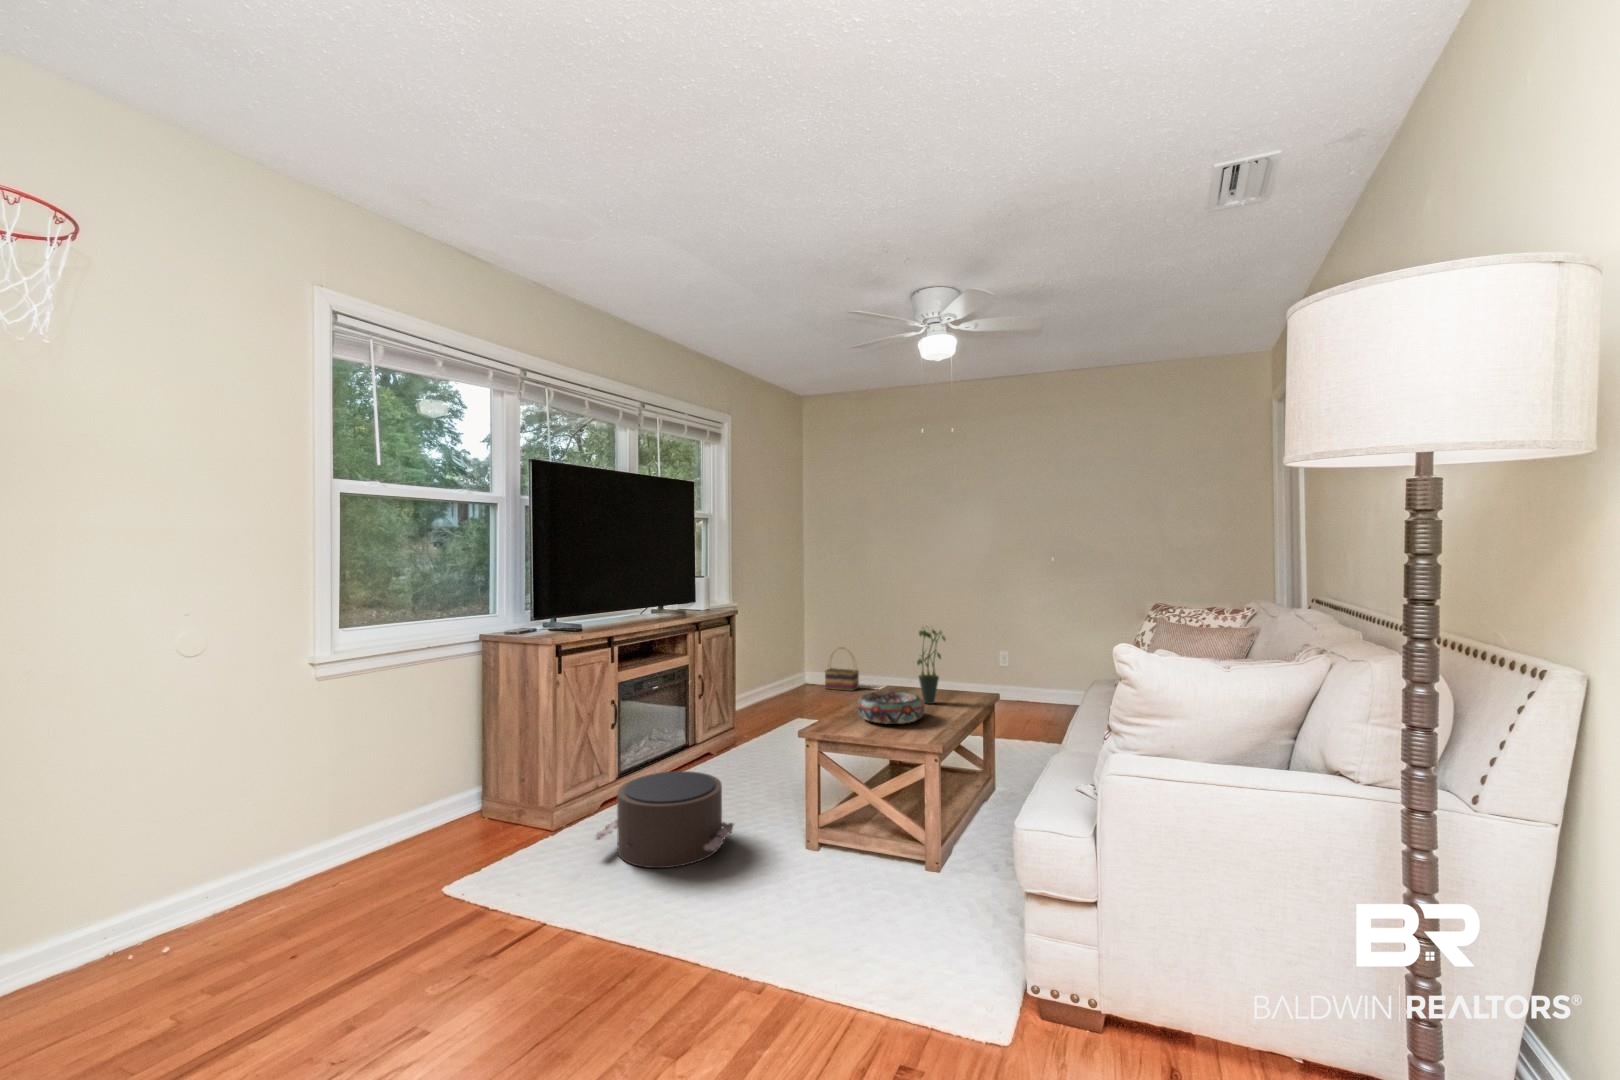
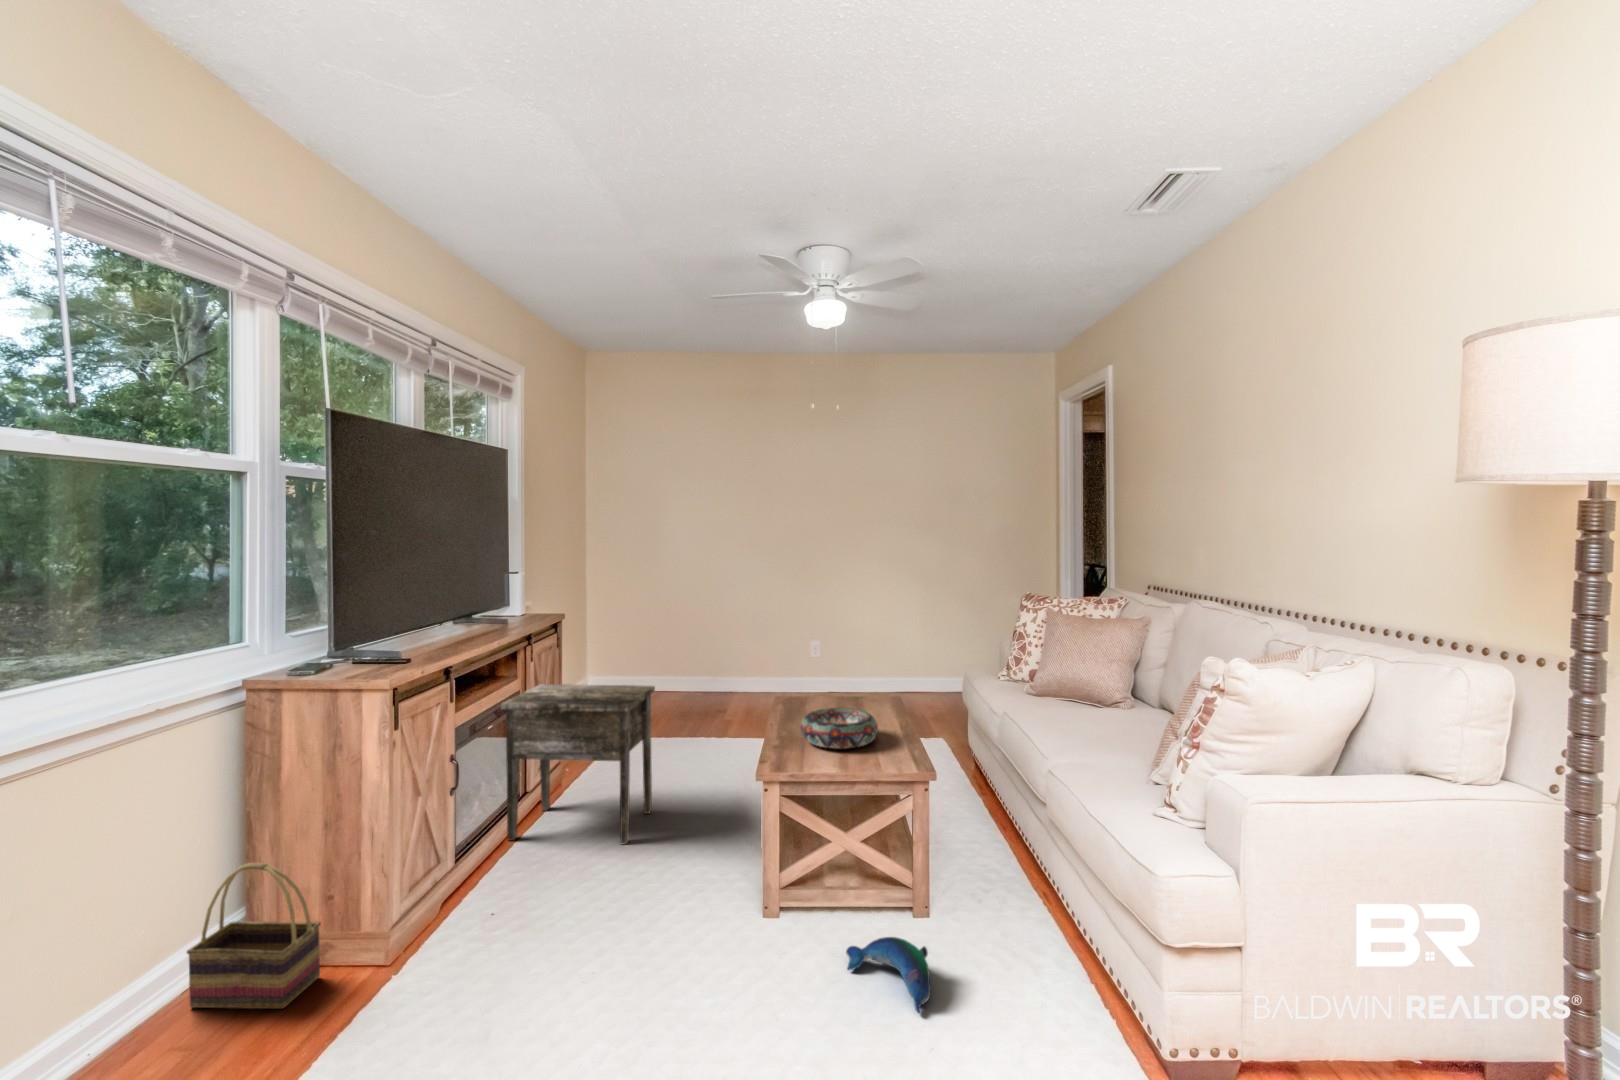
potted plant: present [917,626,945,704] -> none [843,630,878,717]
basket: present [825,647,859,691] -> present [187,863,321,1009]
side table: none [664,661,782,790] -> present [501,684,655,844]
pouf: present [594,771,734,868] -> none [484,839,675,989]
plush toy: none [836,877,897,936] -> present [846,937,931,1013]

